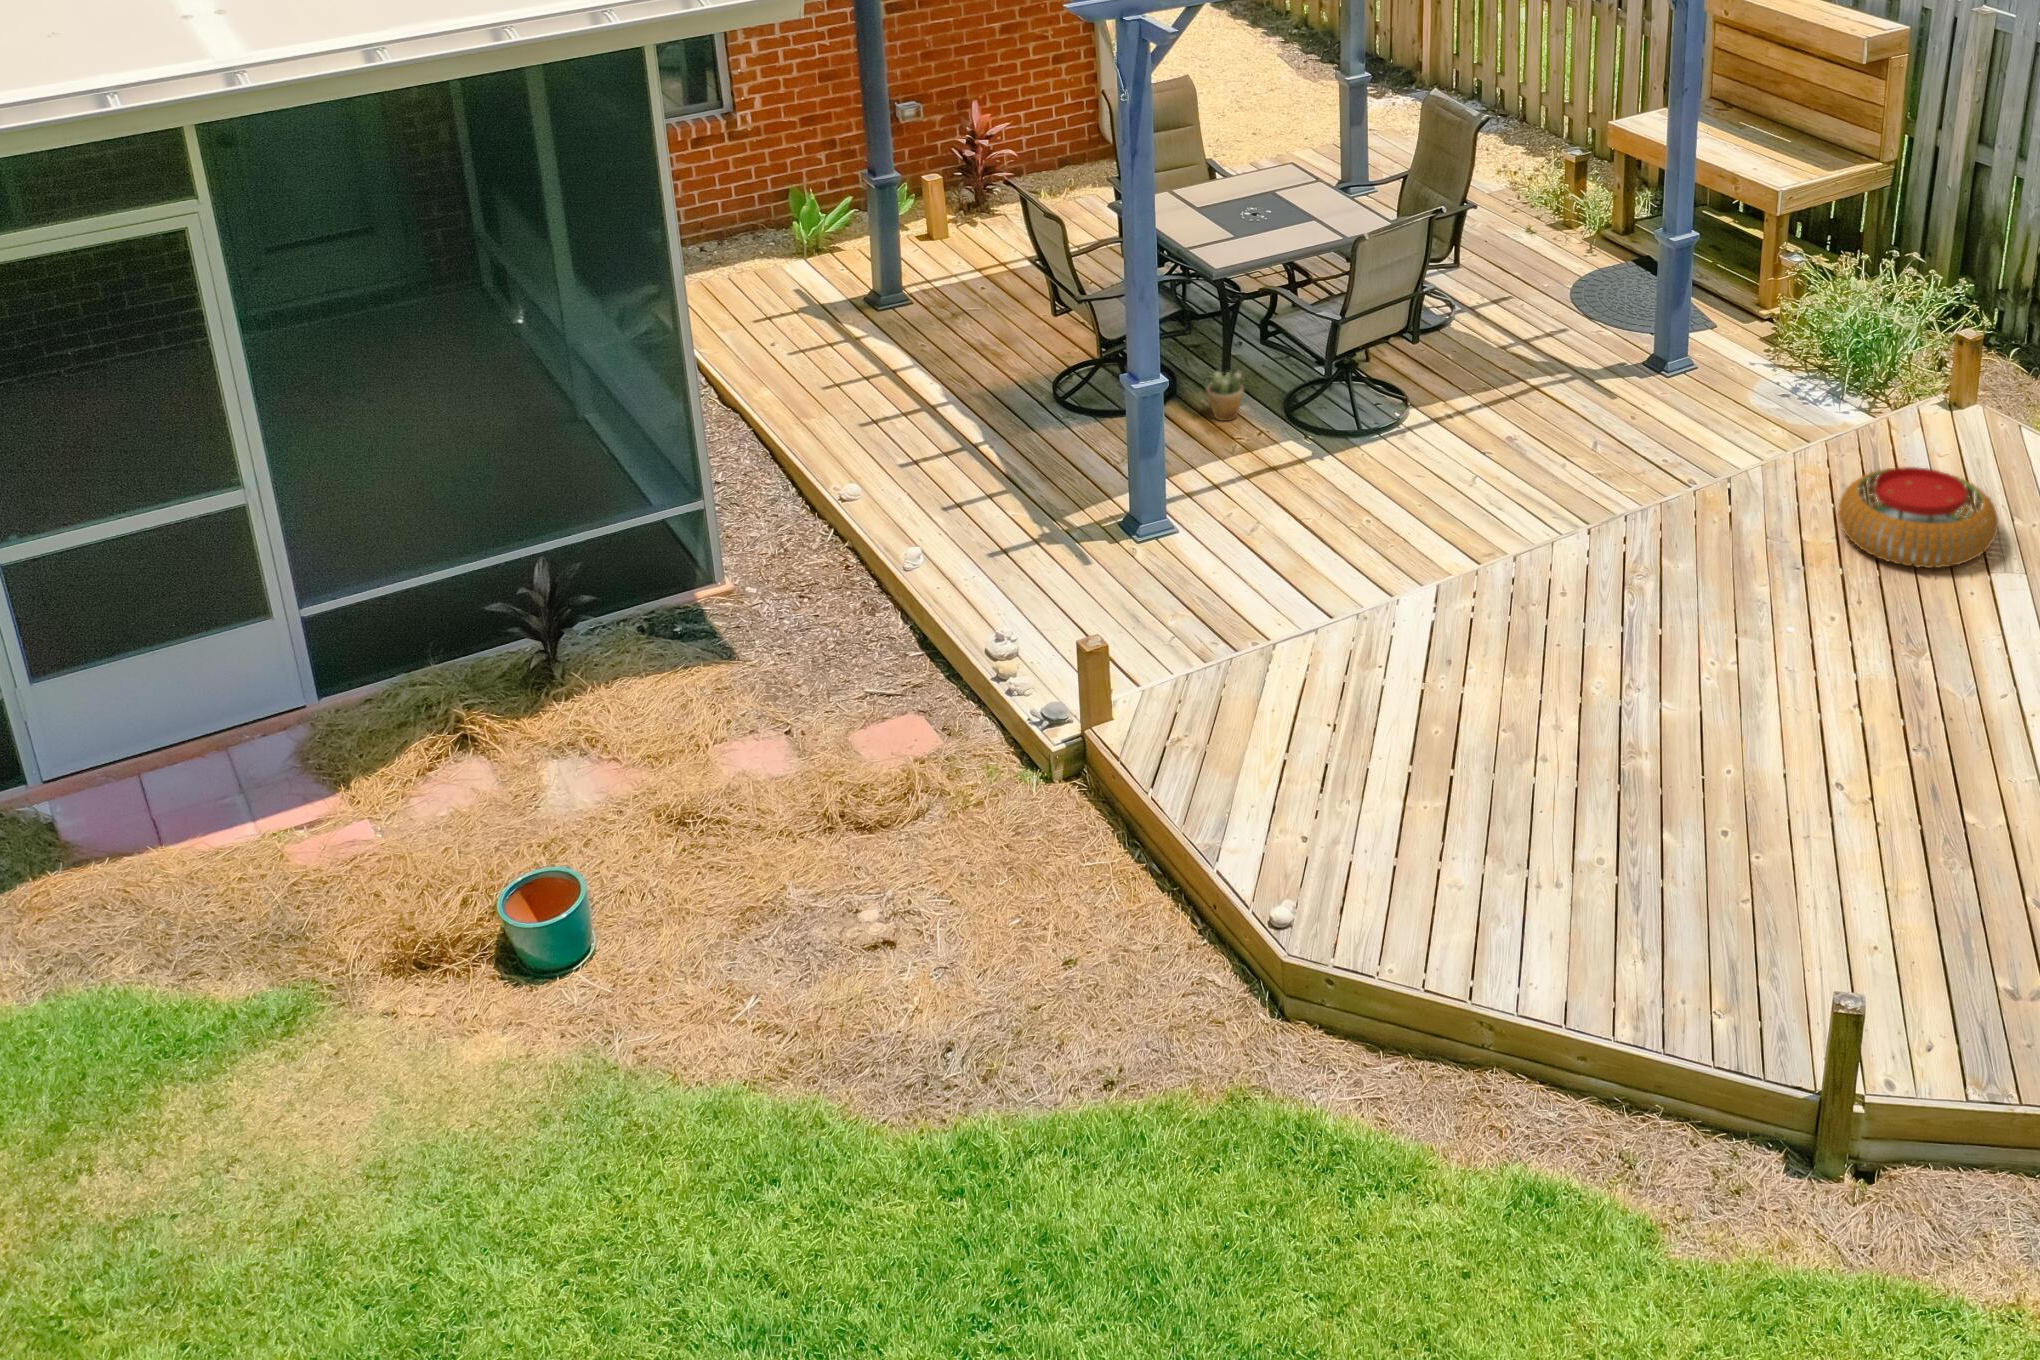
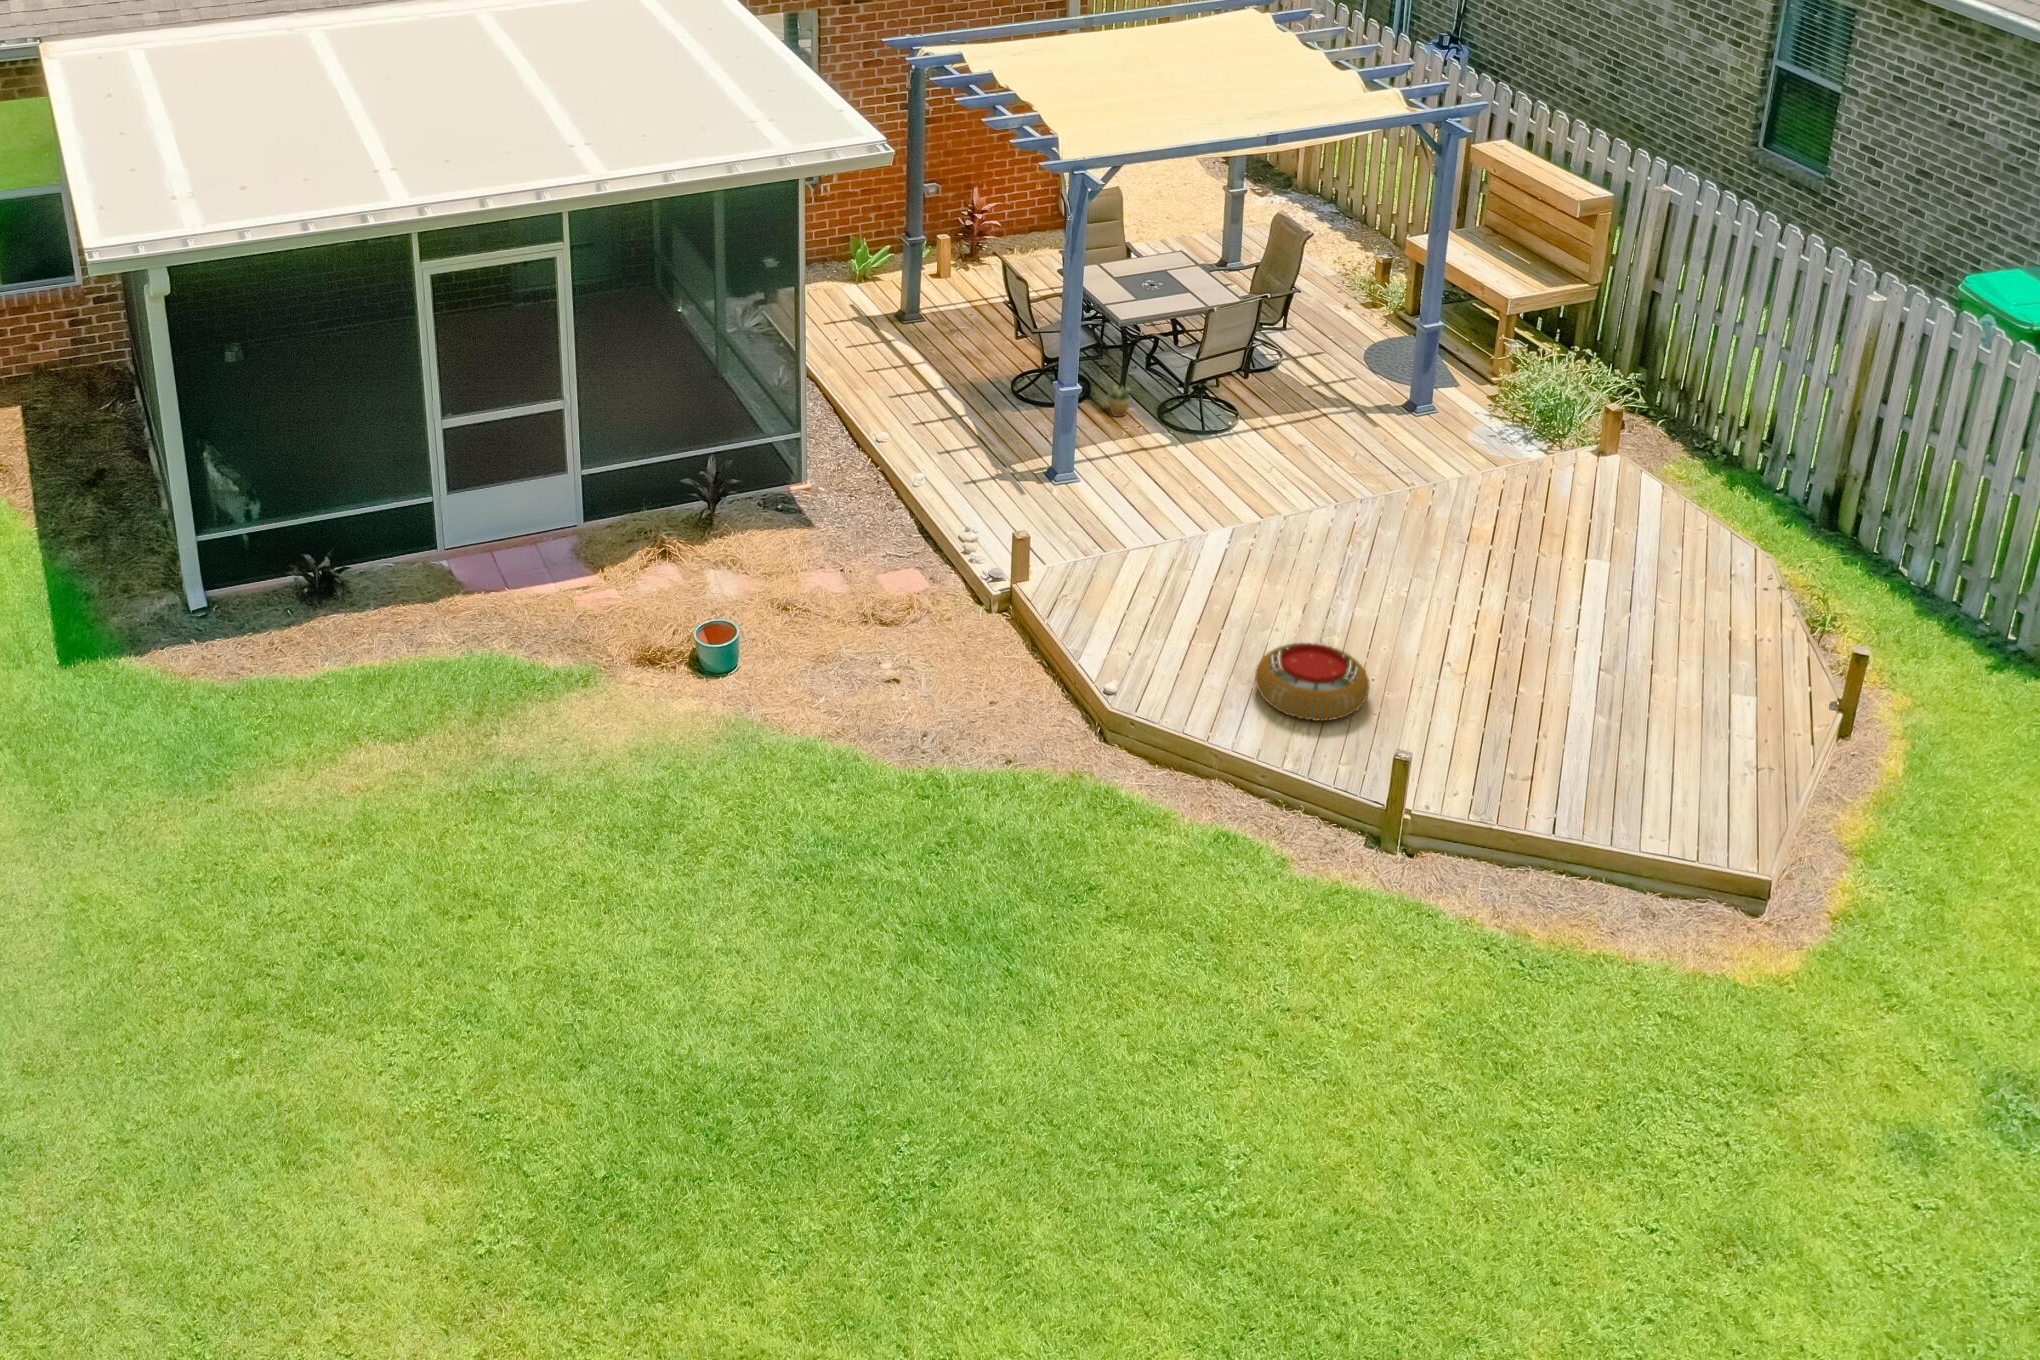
pouf: present [1838,467,1998,568] -> present [1255,643,1370,721]

